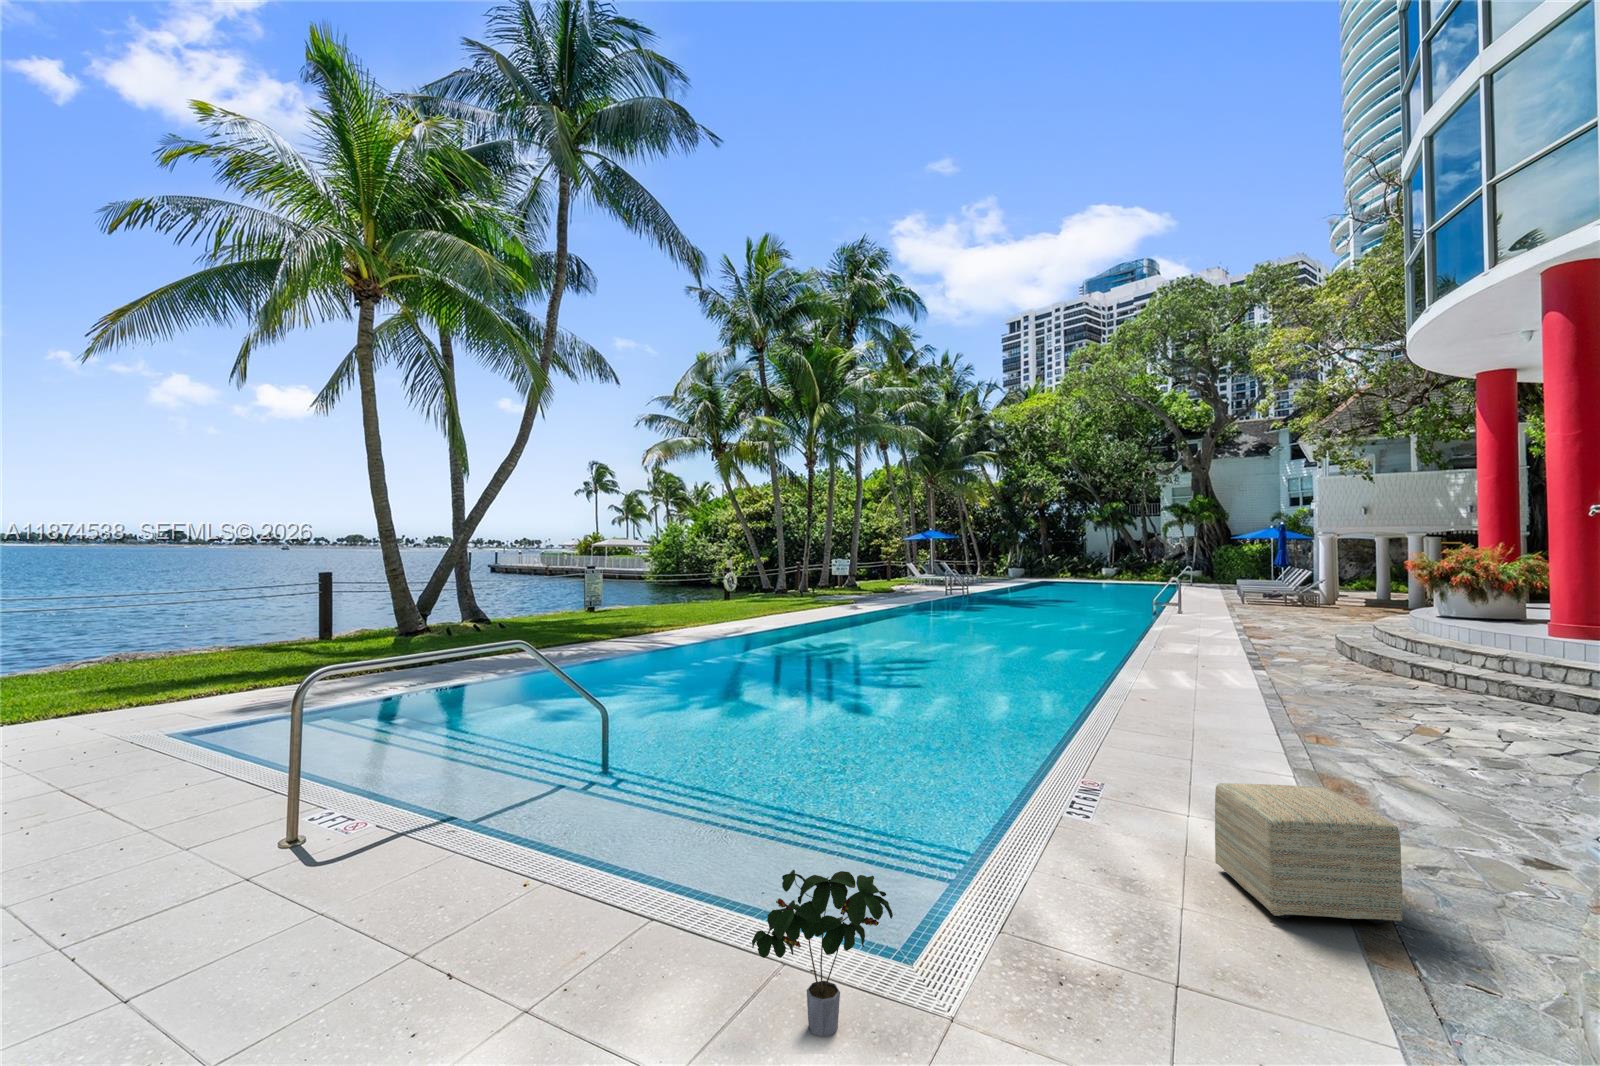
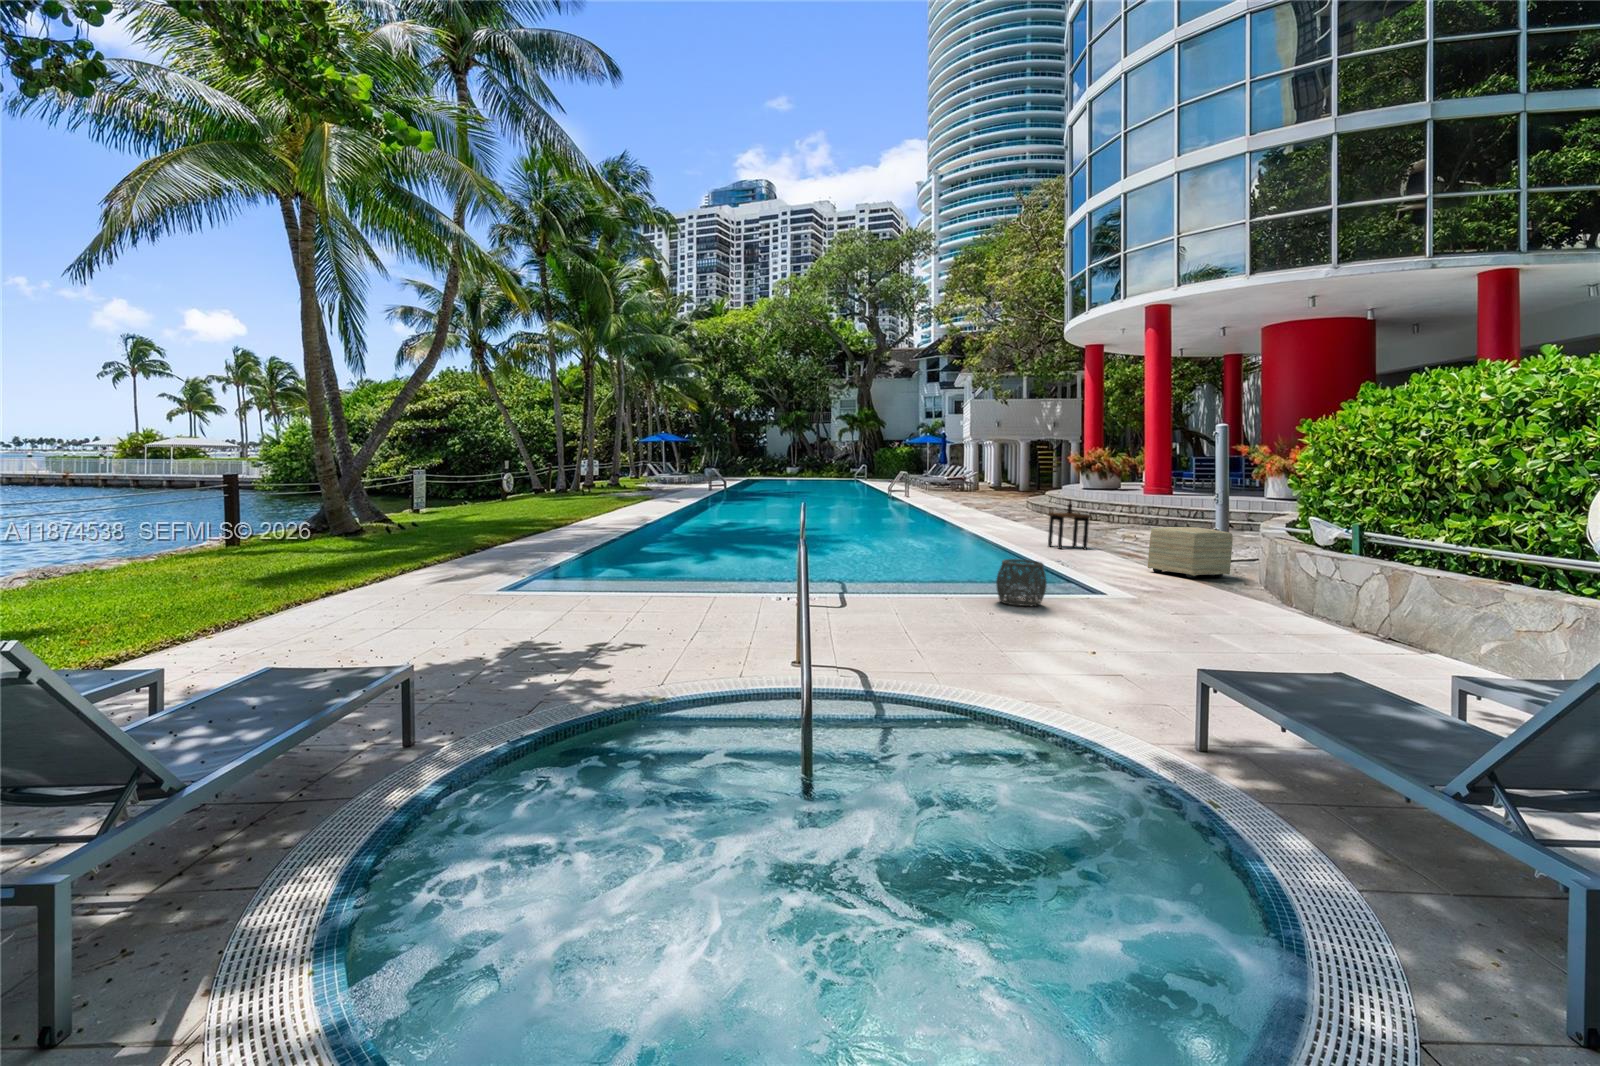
side table: none [1163,680,1231,772] -> present [1048,500,1091,550]
woven basket: none [613,869,708,986] -> present [996,559,1047,607]
potted plant: present [752,870,893,1037] -> none [1092,537,1144,608]

